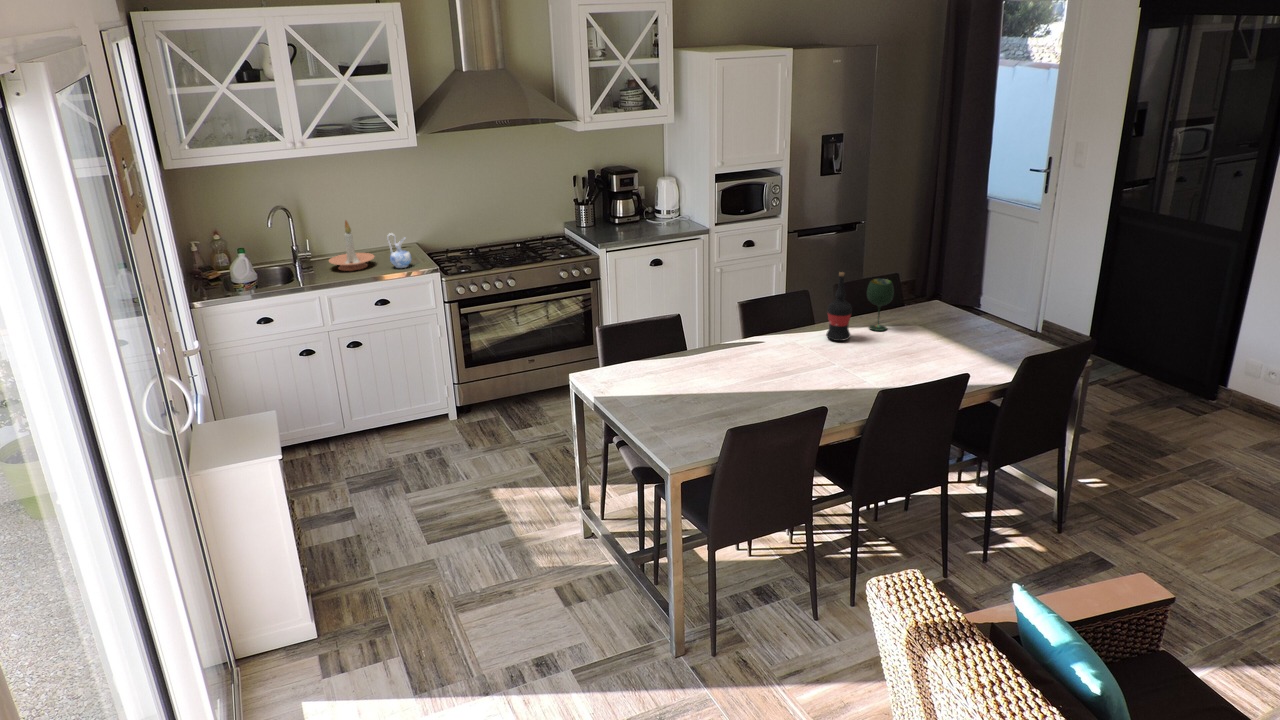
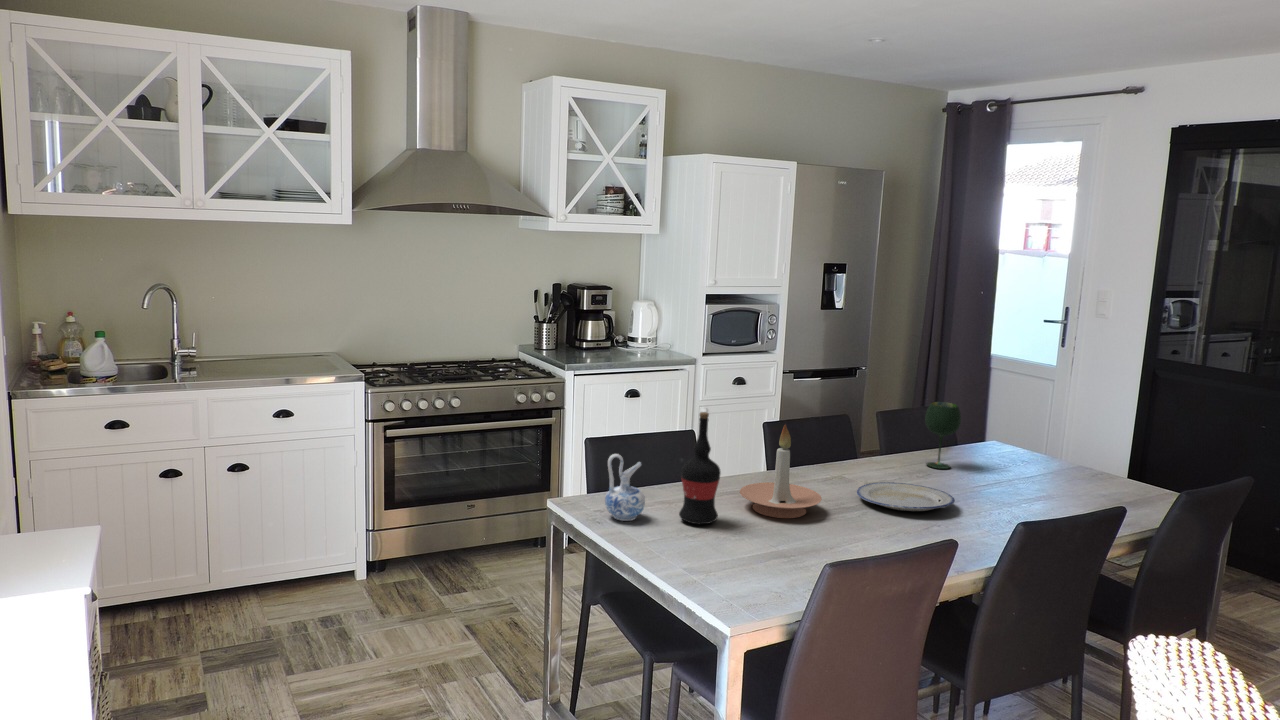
candle holder: present [329,221,374,271] -> present [740,425,822,518]
ceramic pitcher: present [387,234,411,268] -> present [605,454,645,521]
wine bottle: present [826,272,852,341] -> present [679,412,720,524]
plate: none [798,348,868,372] -> present [857,482,955,511]

